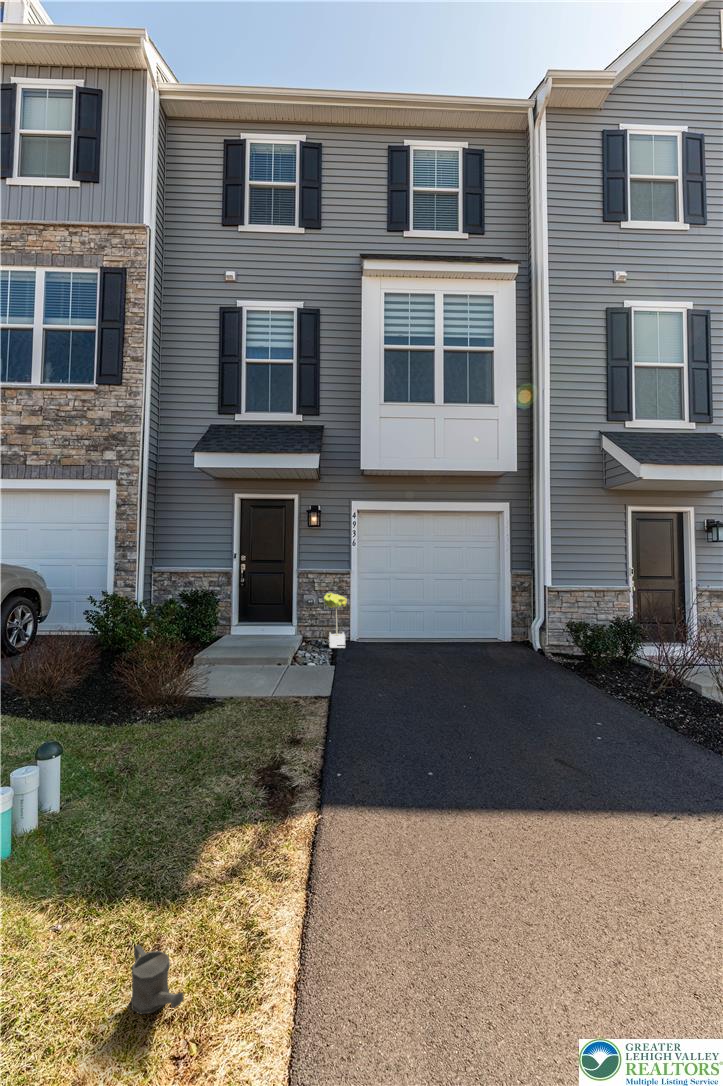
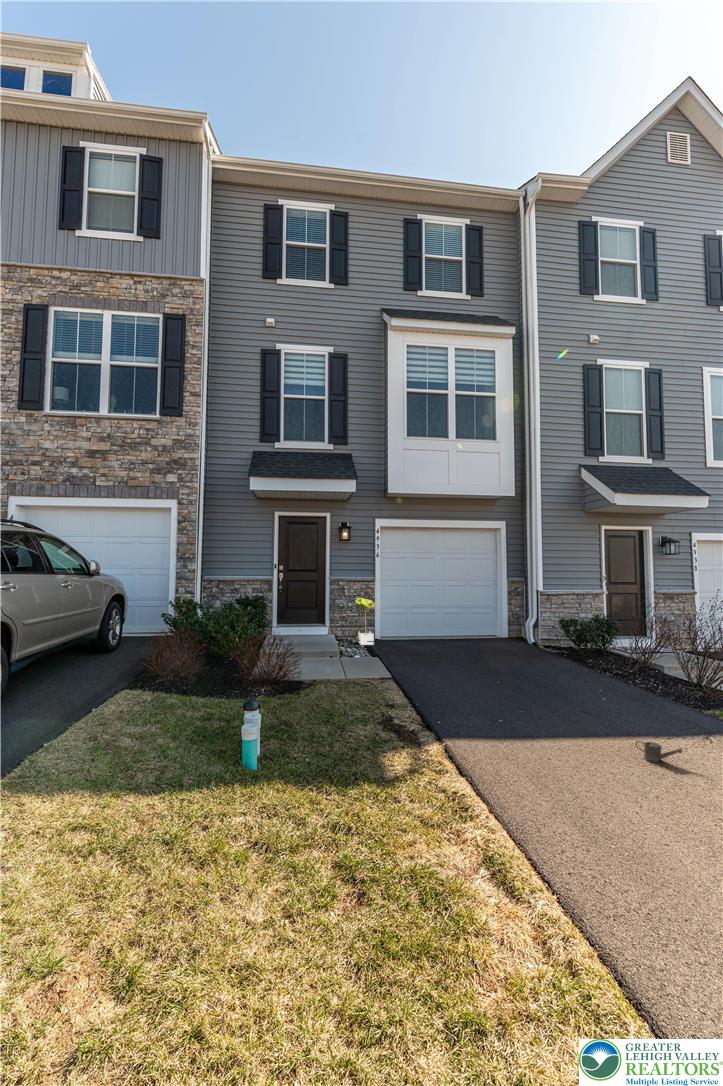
watering can: present [131,945,184,1014] -> present [636,741,682,762]

